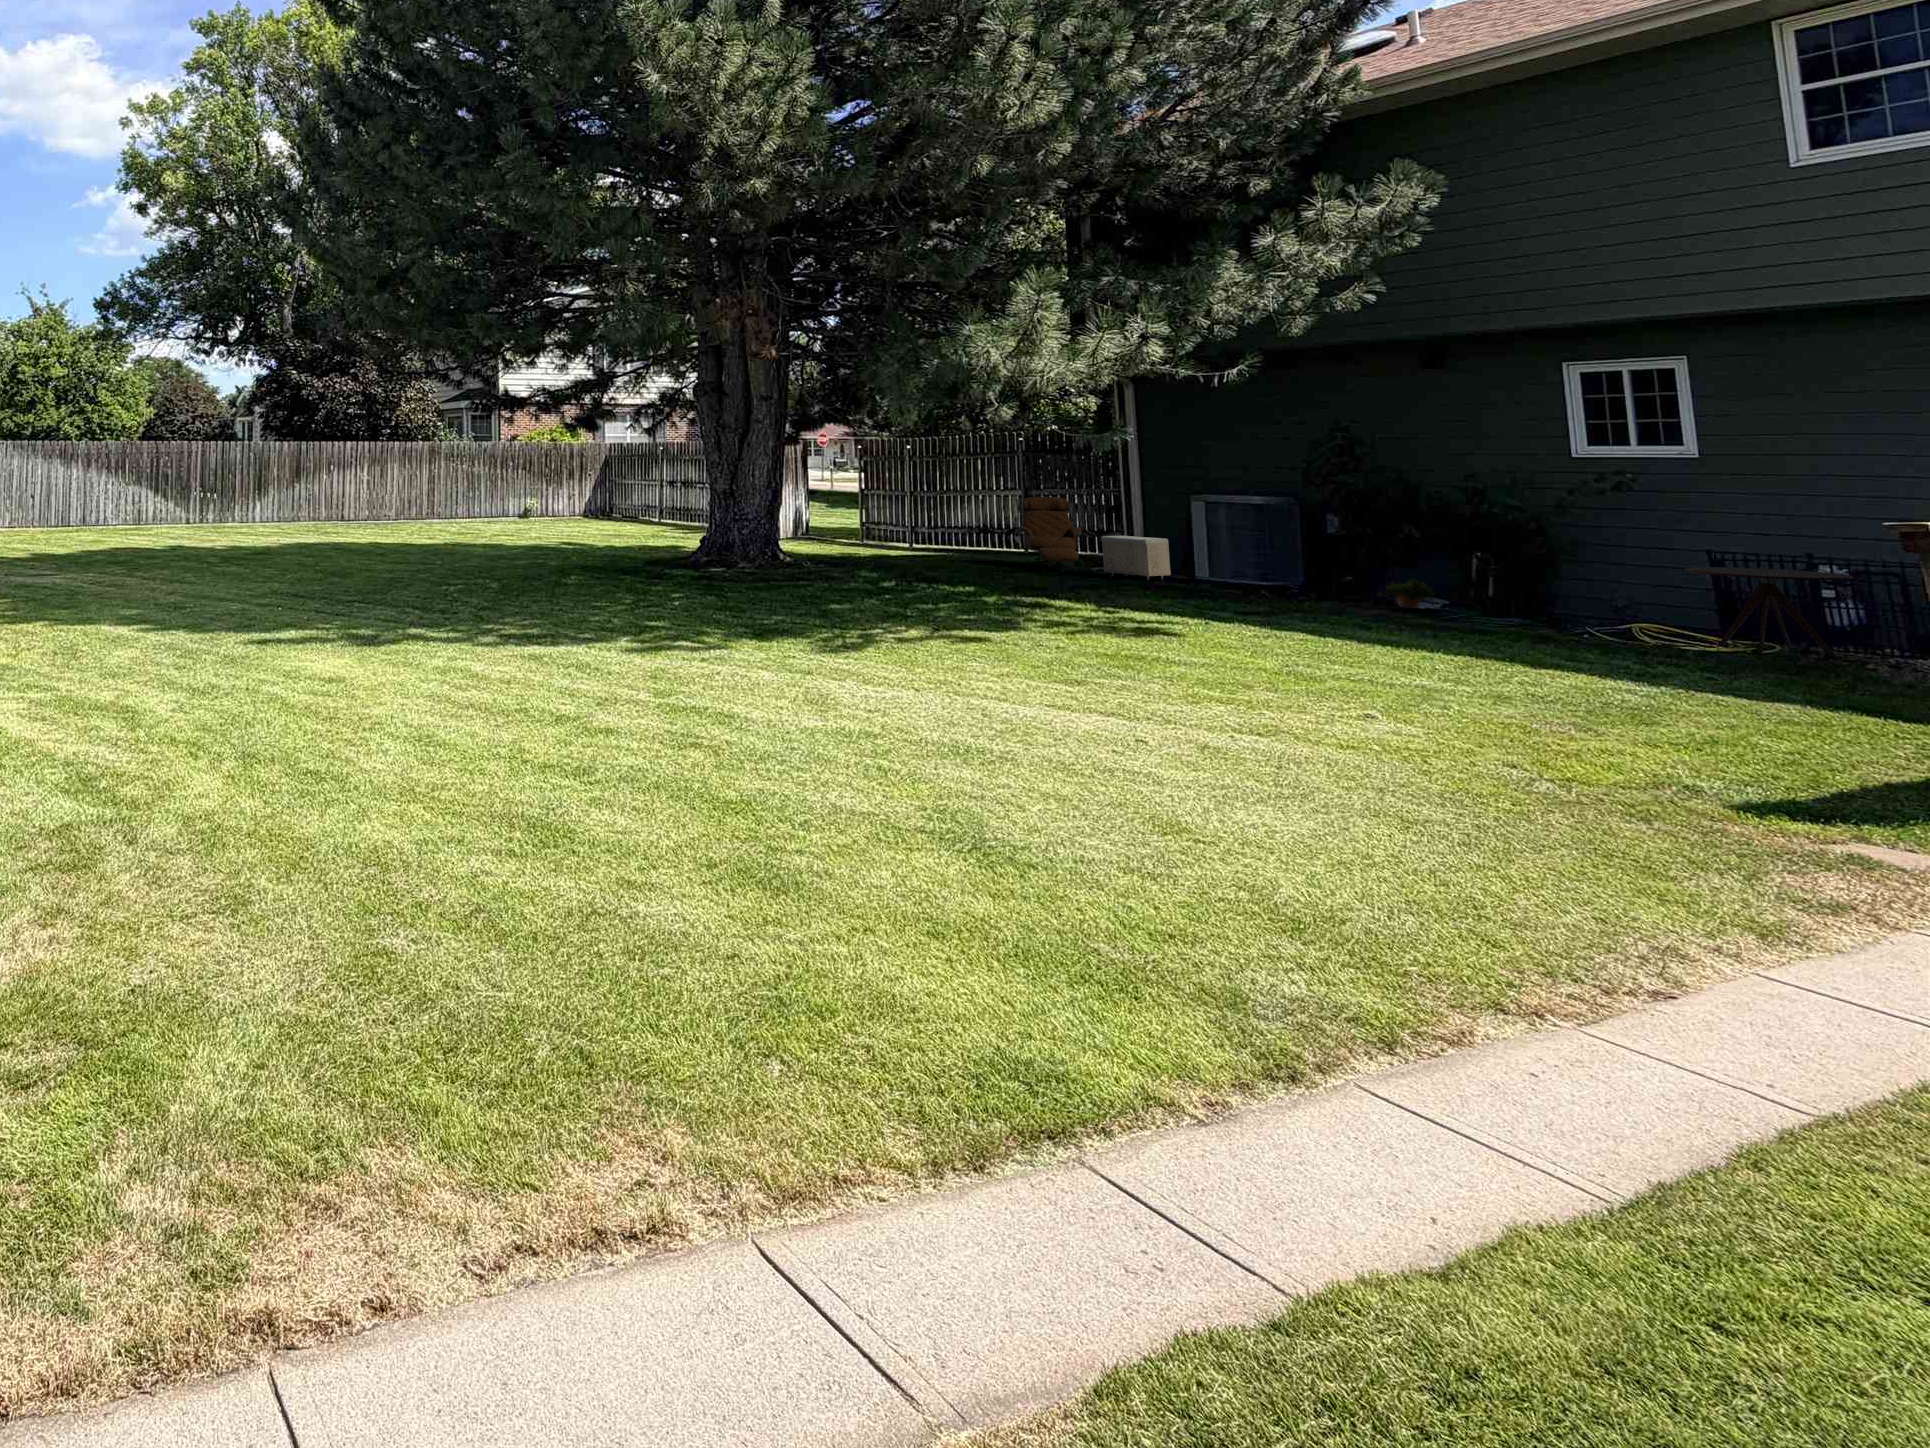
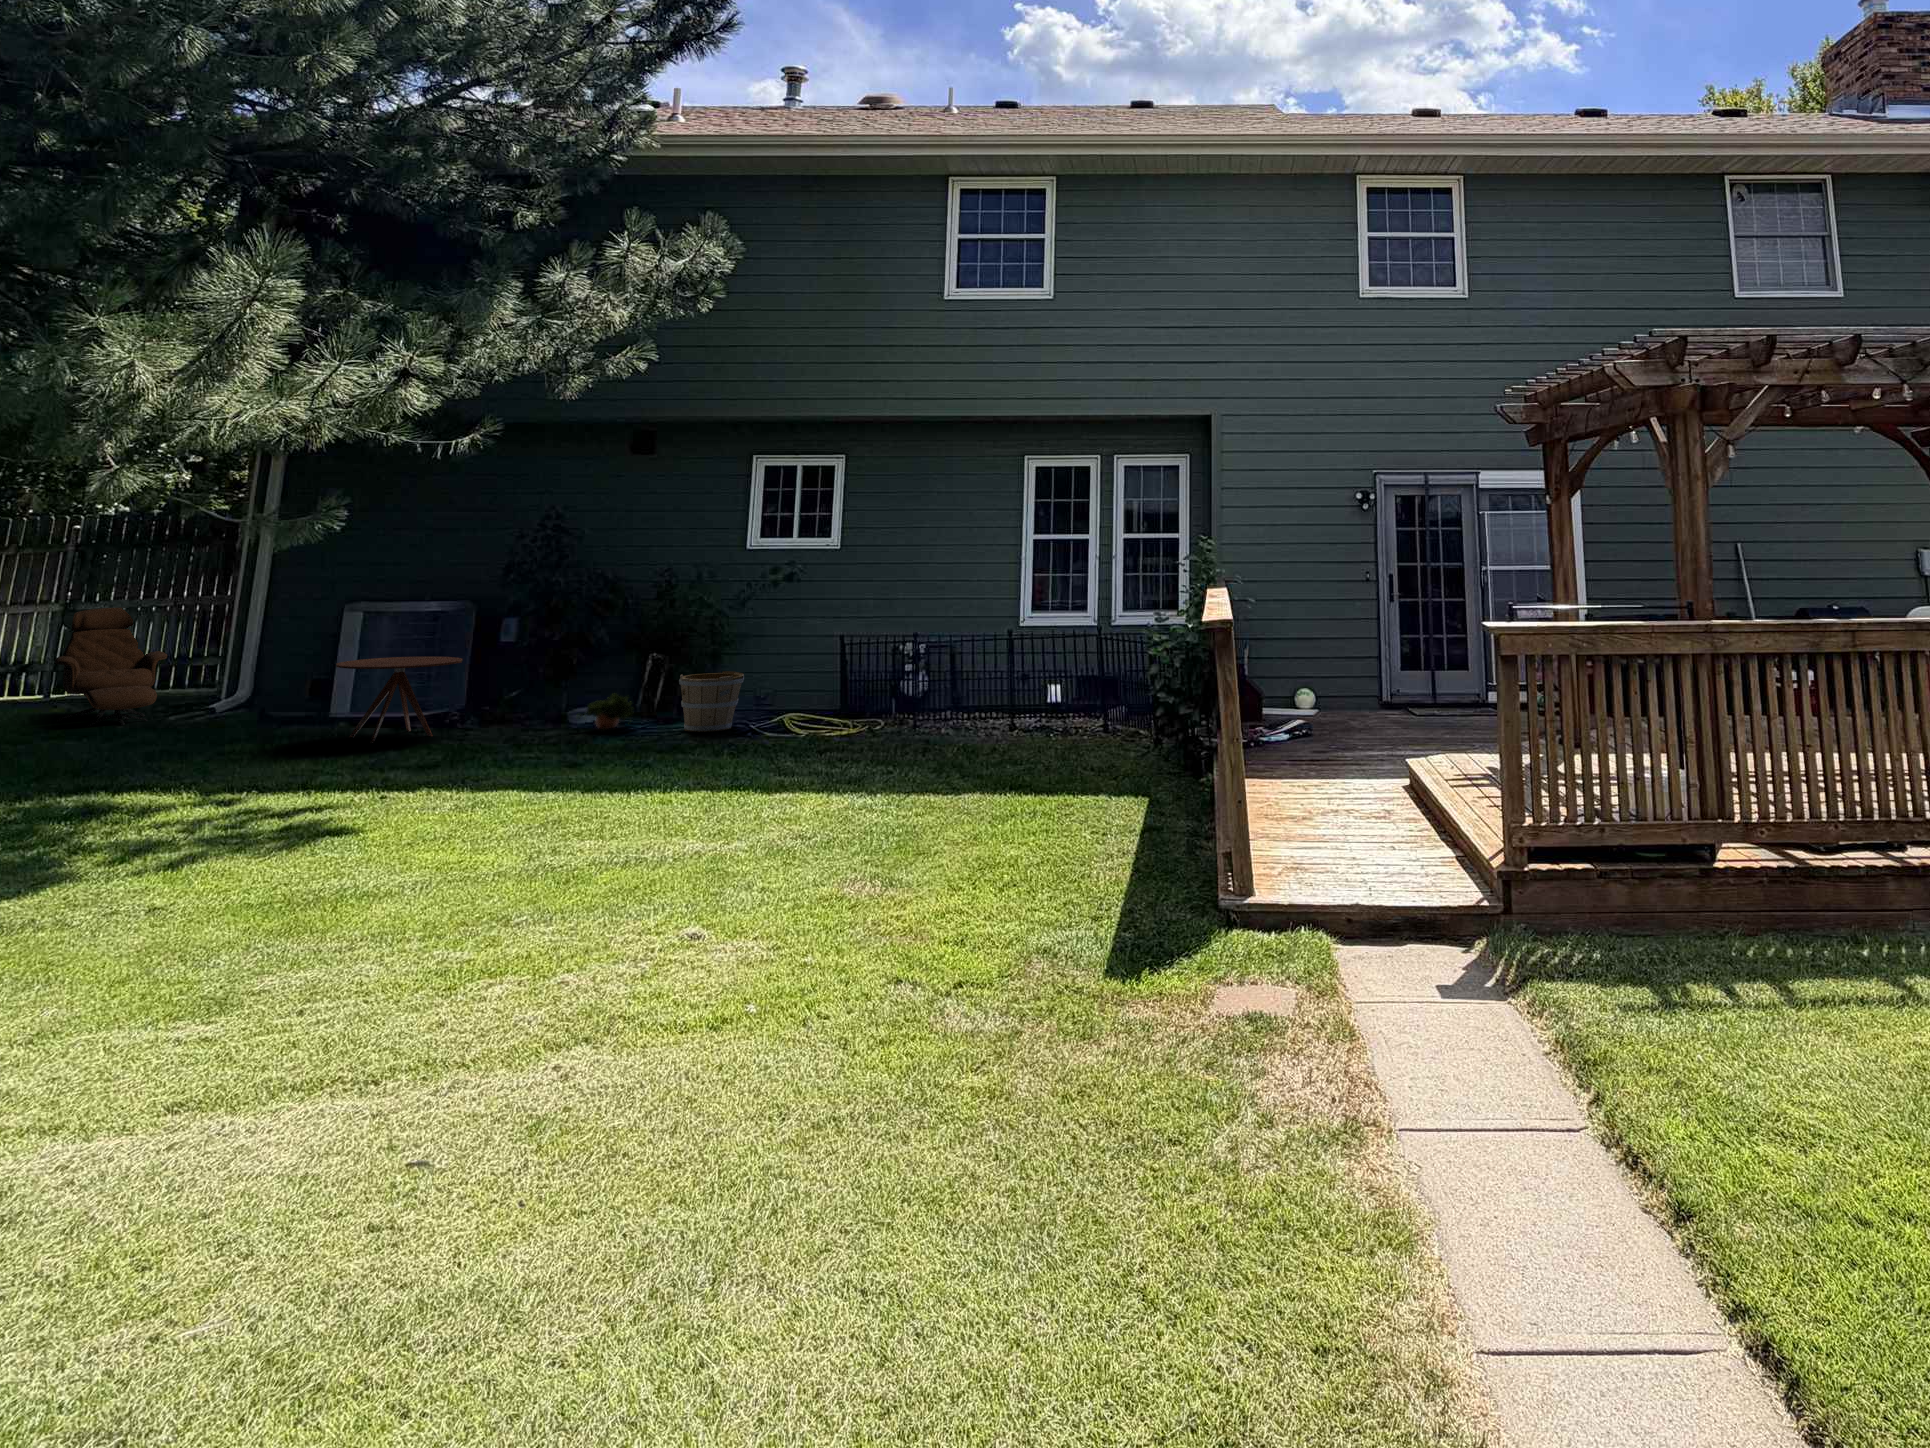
storage bench: present [1101,536,1171,580] -> none [197,661,307,724]
round table: present [1685,567,1853,657] -> present [336,657,463,743]
wooden bucket: none [1471,568,1548,621] -> present [679,671,744,732]

